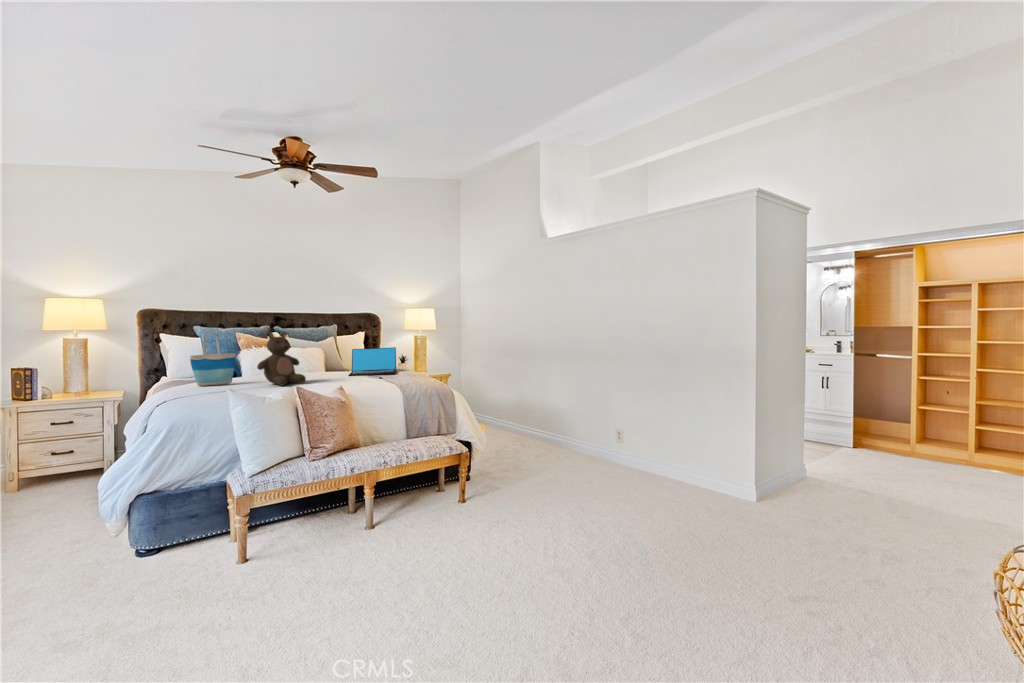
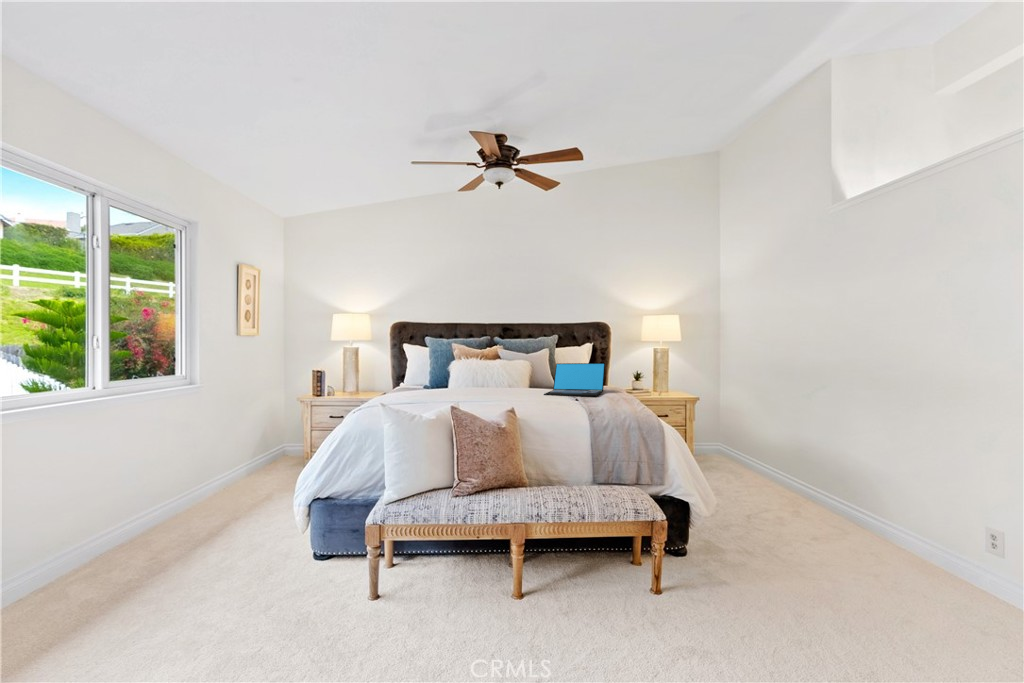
stuffed bear: present [257,332,306,386] -> none [443,342,489,402]
tote bag: present [190,333,236,386] -> none [395,343,433,395]

